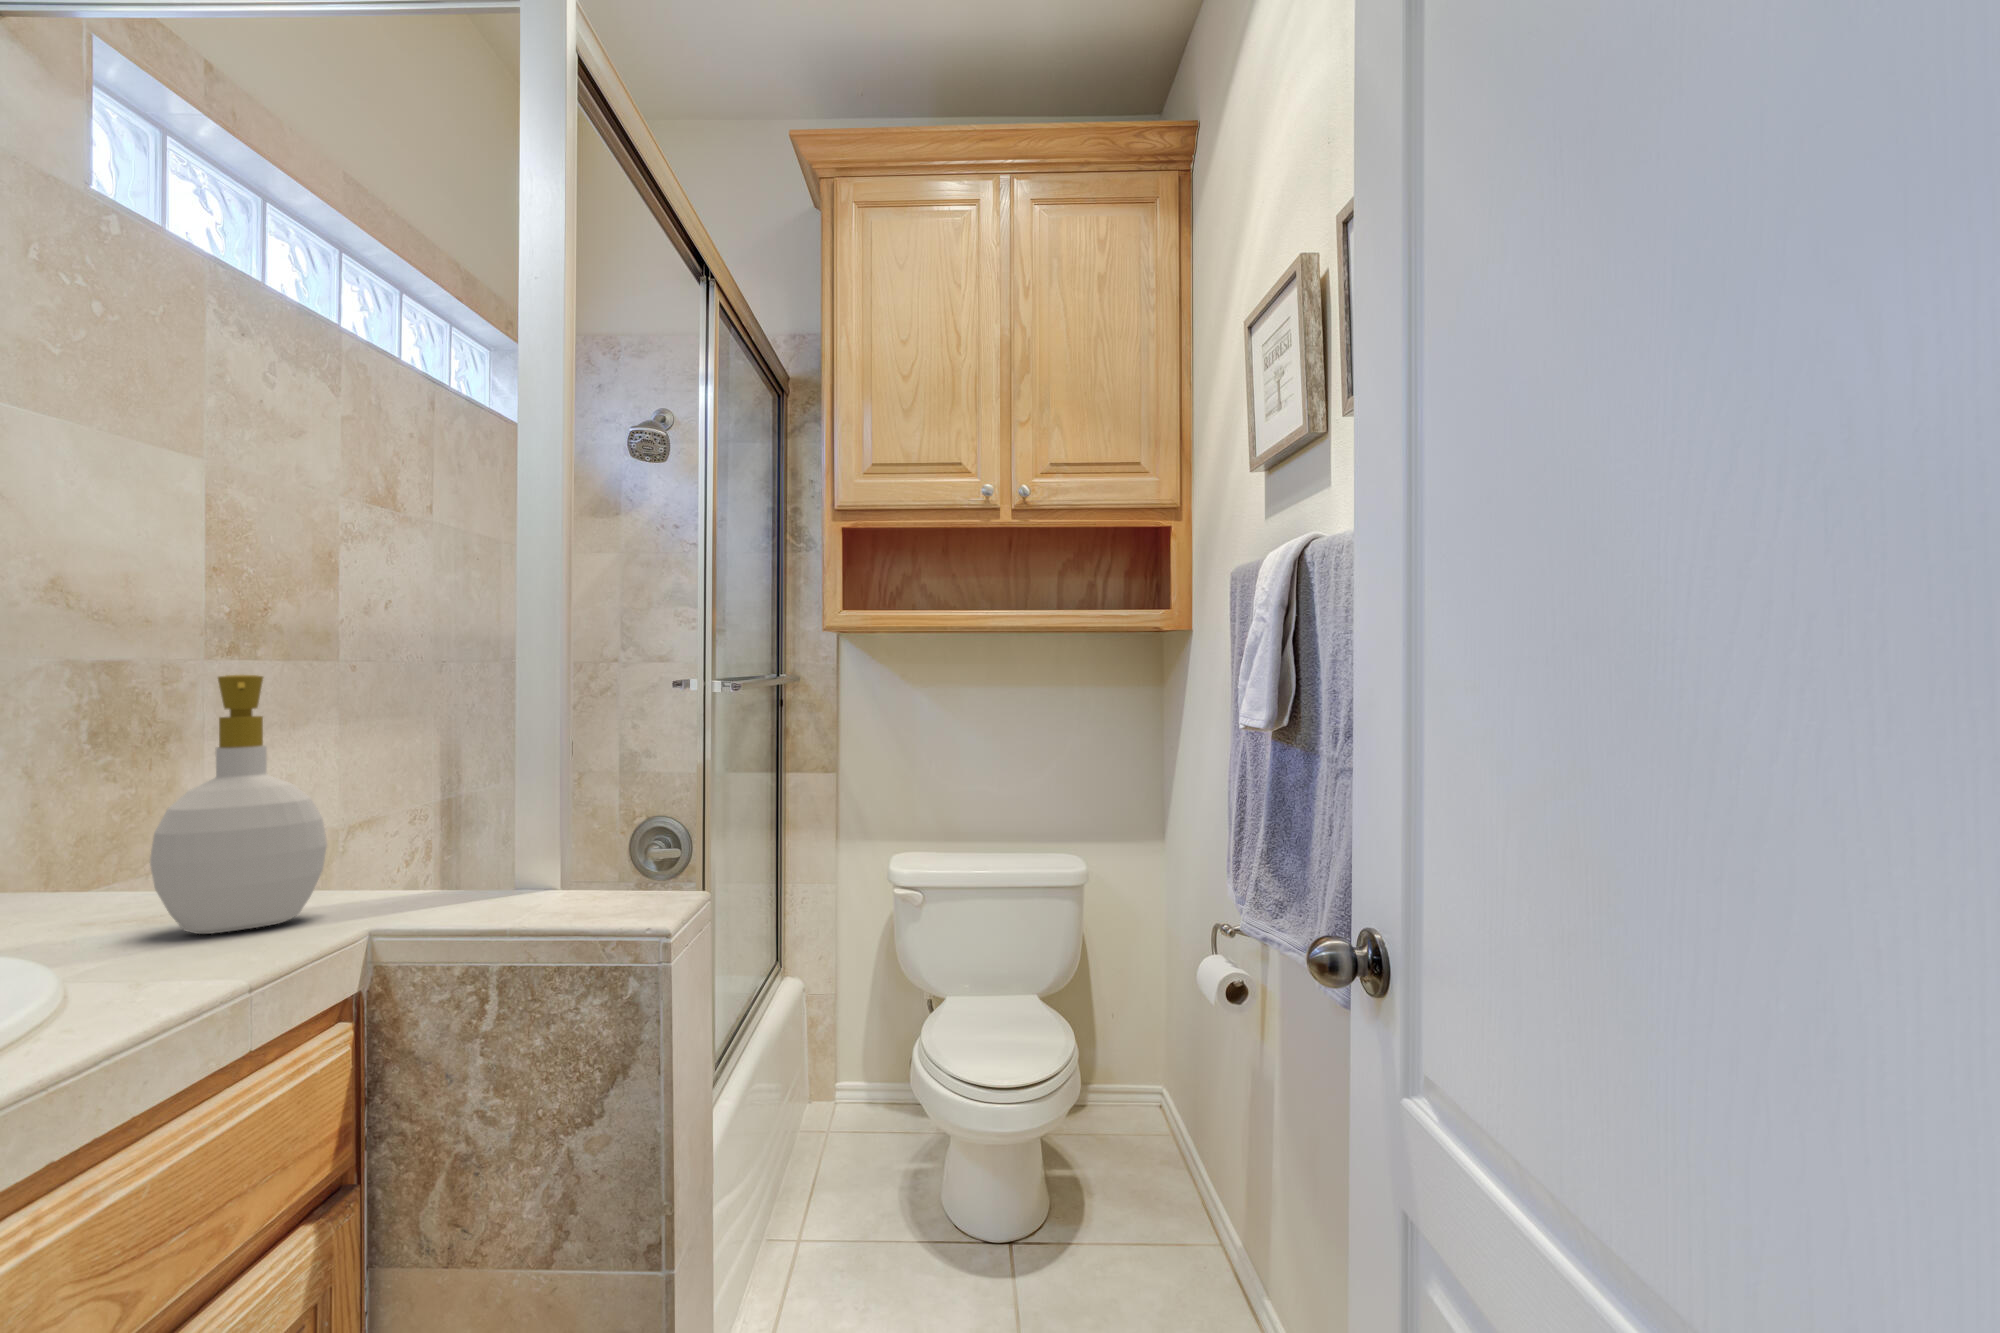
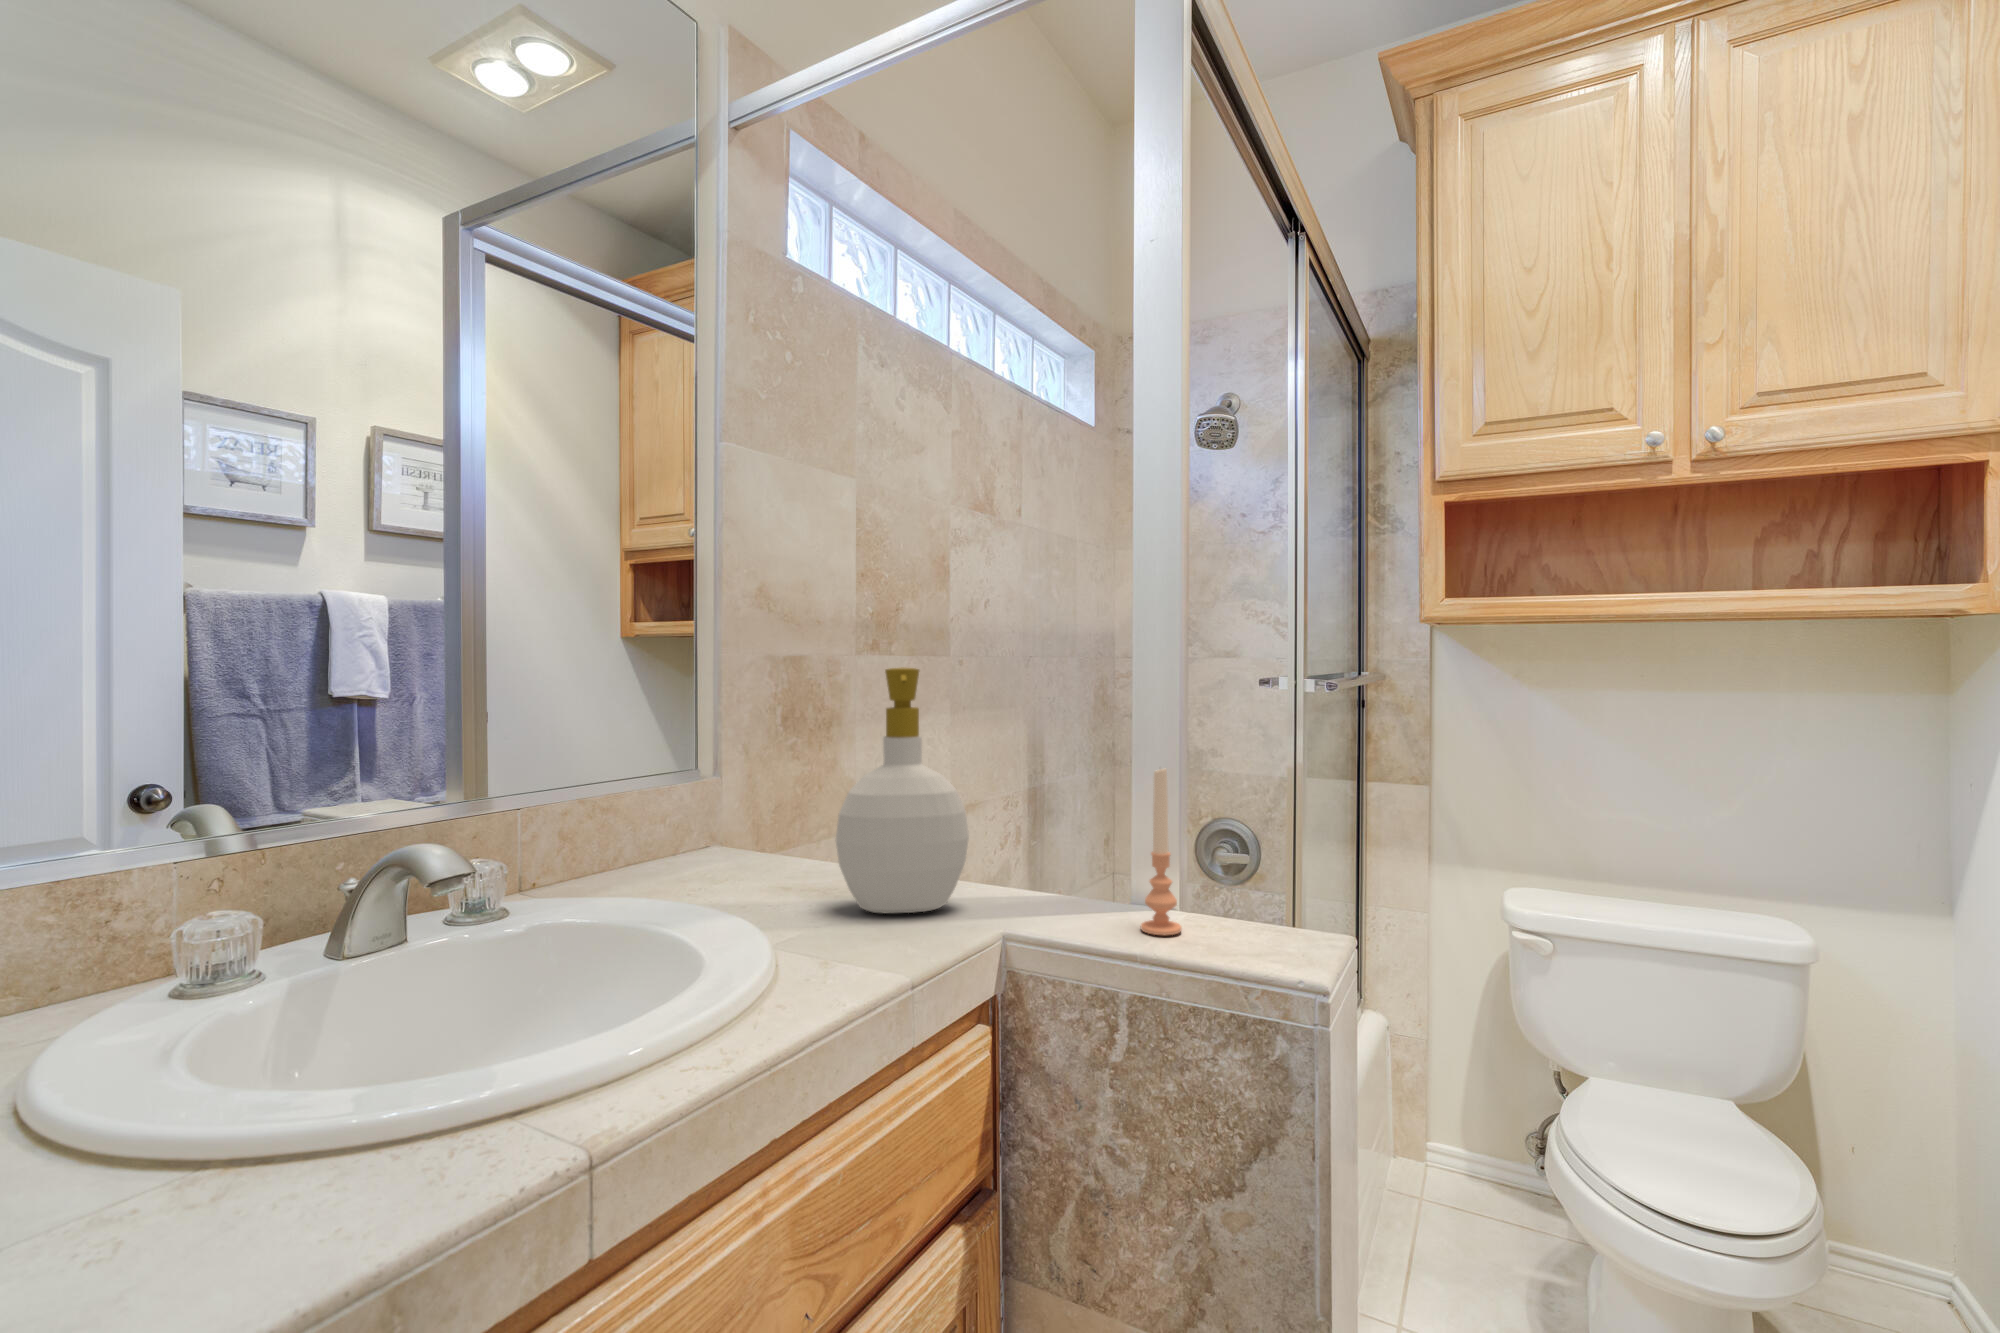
candle: none [515,762,556,913] -> present [1141,769,1181,935]

